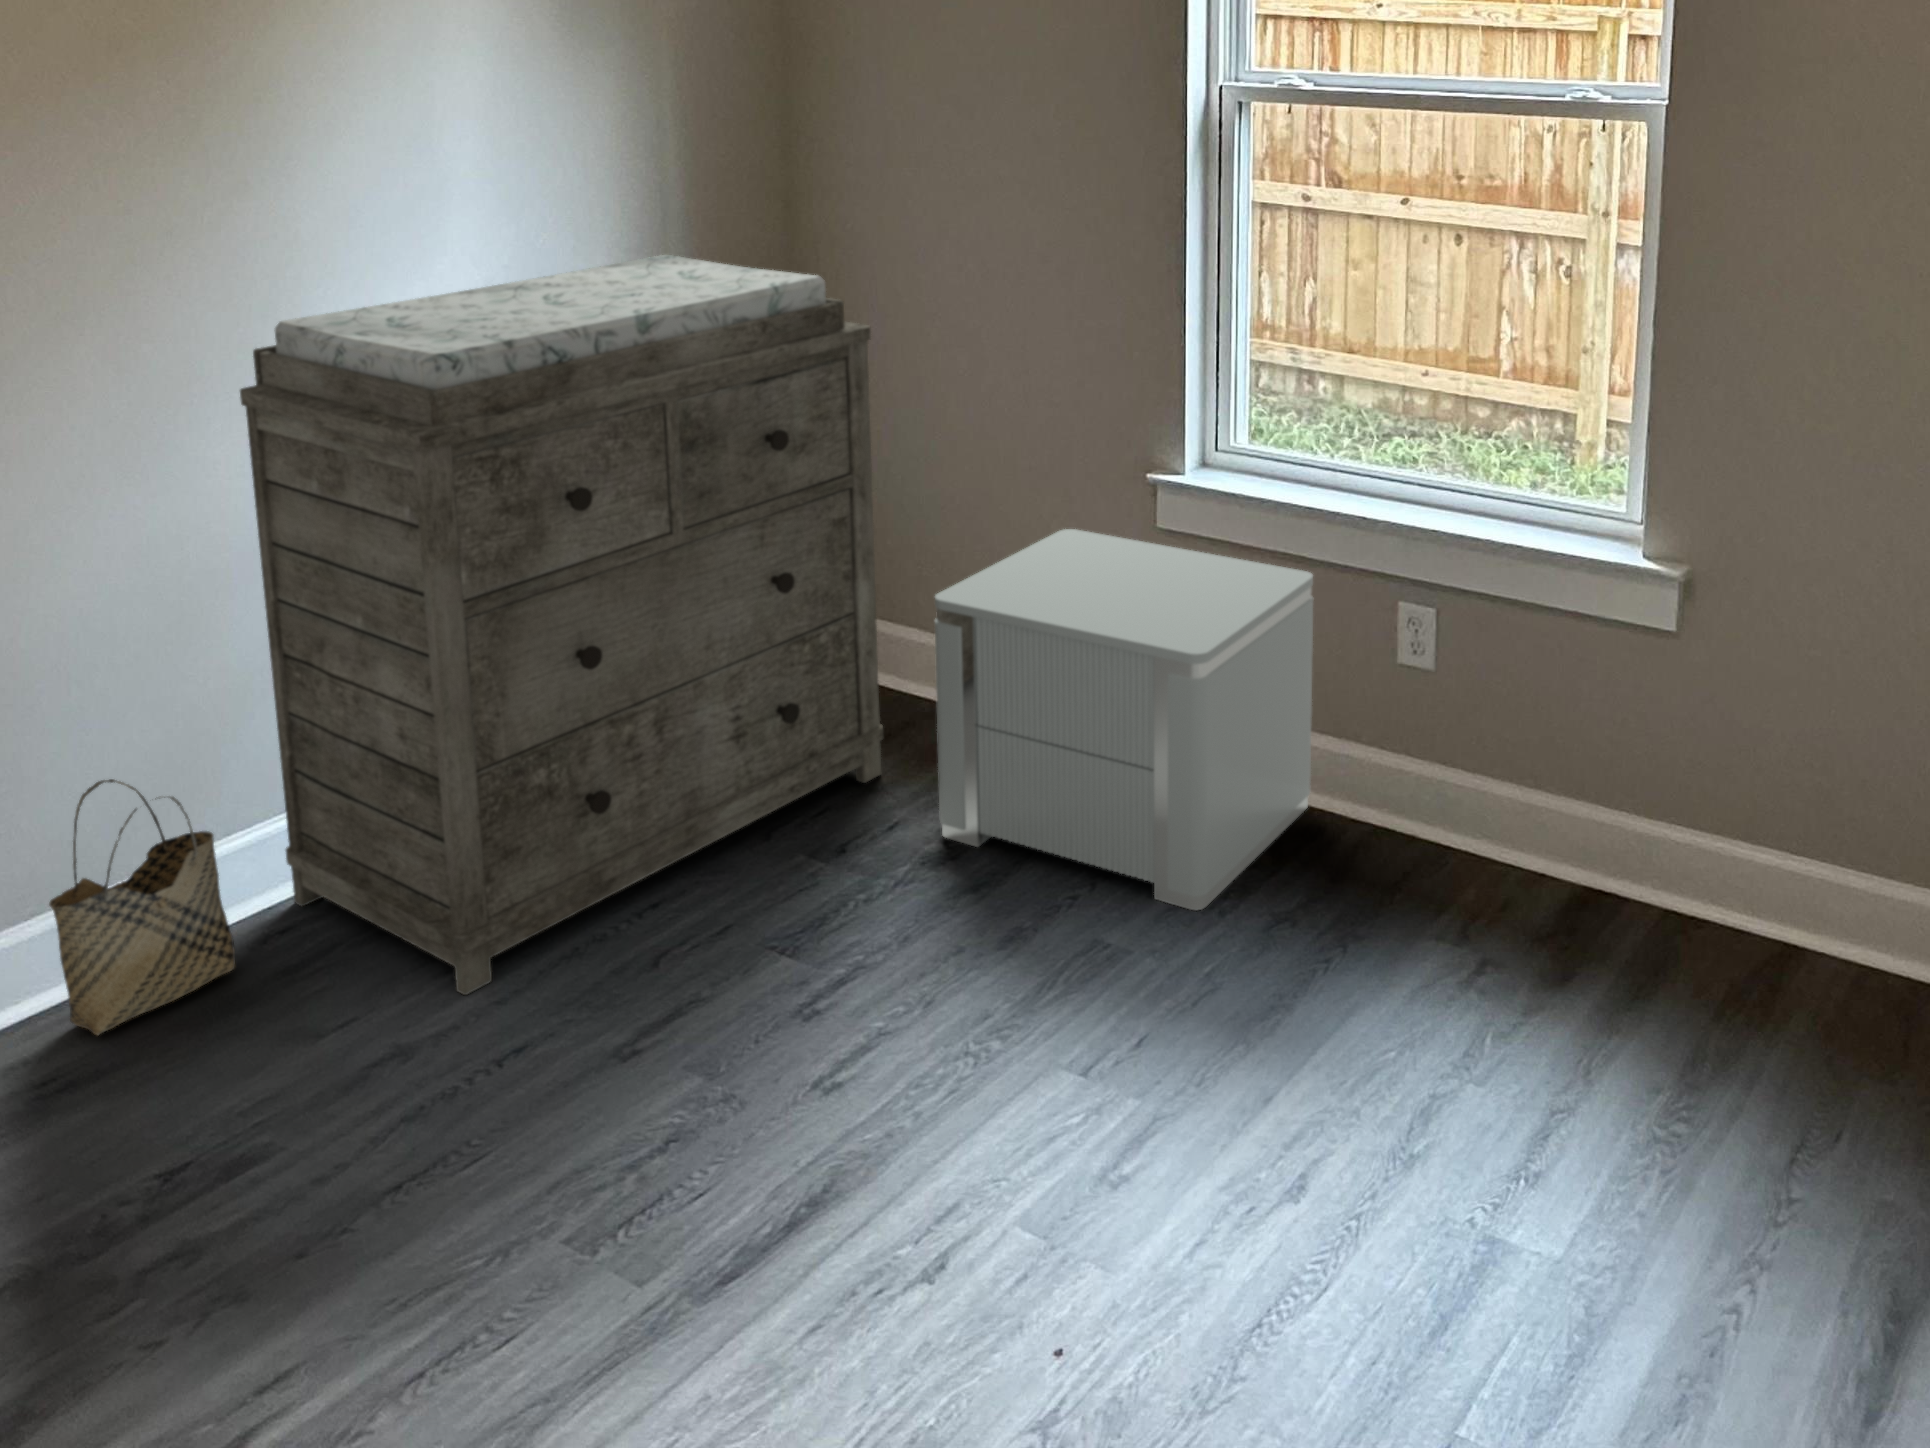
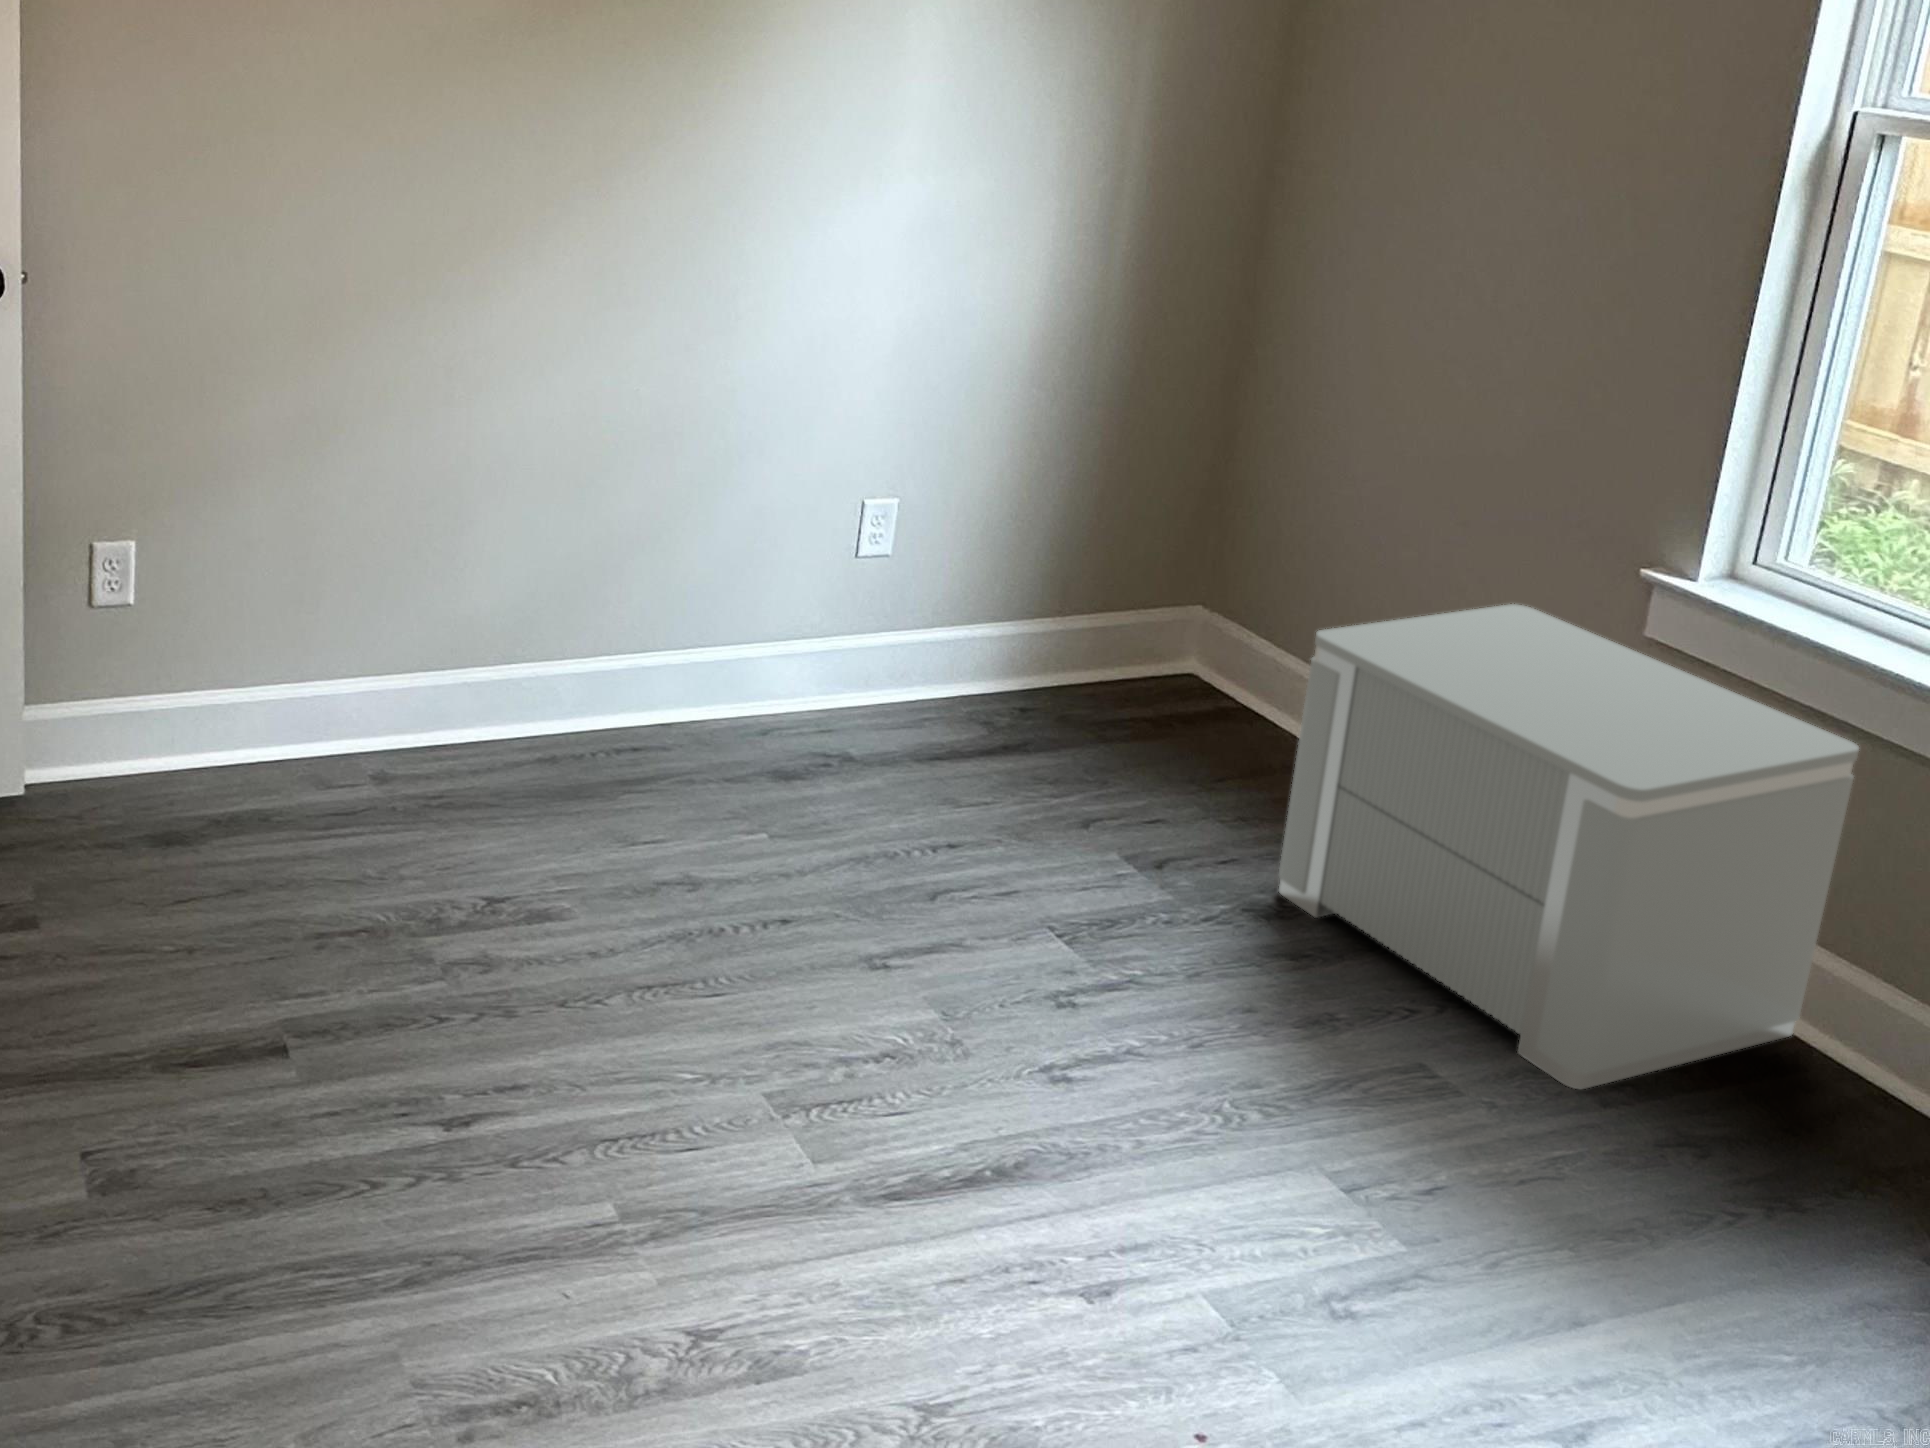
dresser: present [240,255,883,995] -> none [651,216,1307,857]
woven basket: present [49,779,235,1035] -> none [466,576,594,777]

